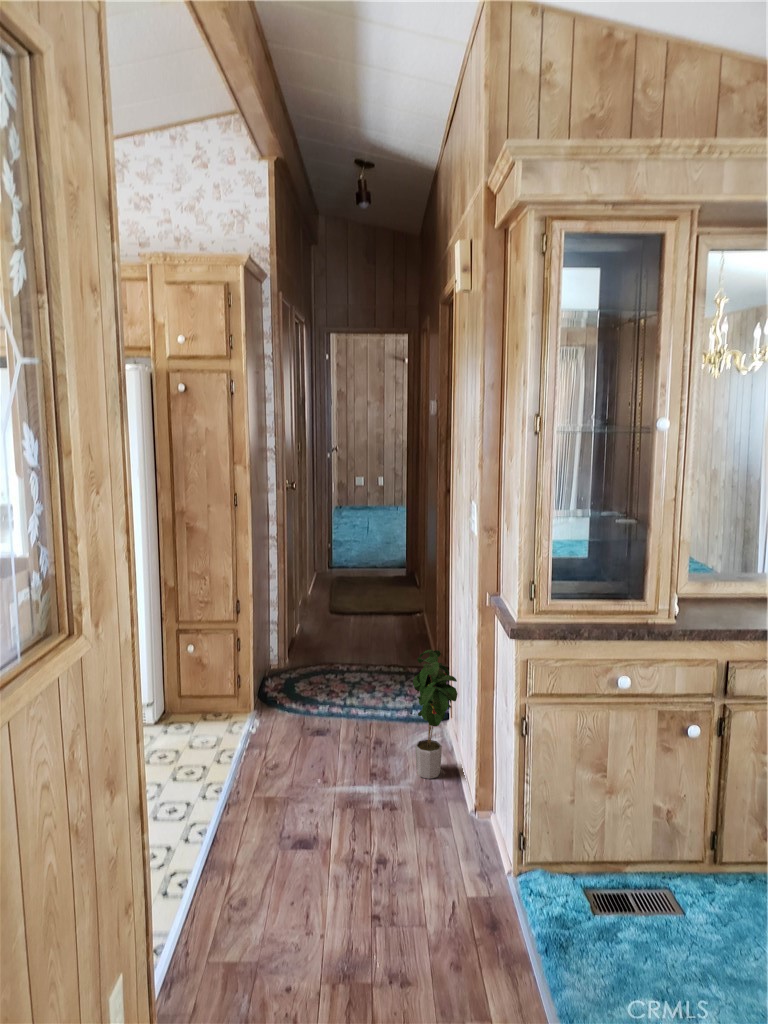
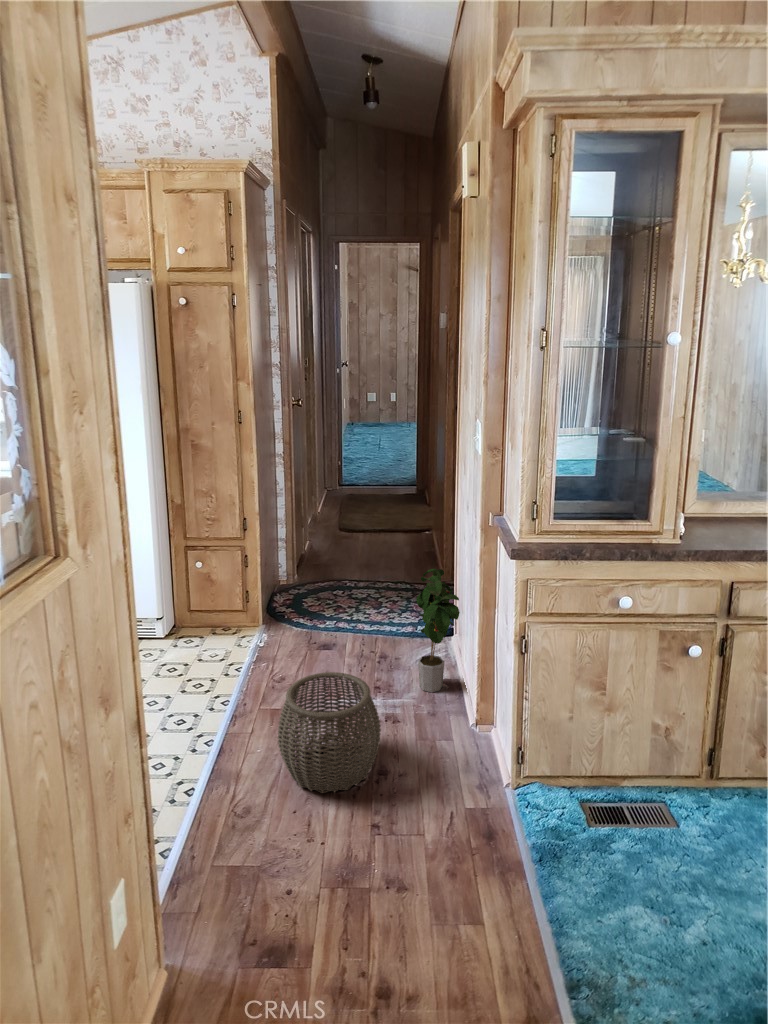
woven basket: none [273,756,380,885] -> present [278,672,381,793]

